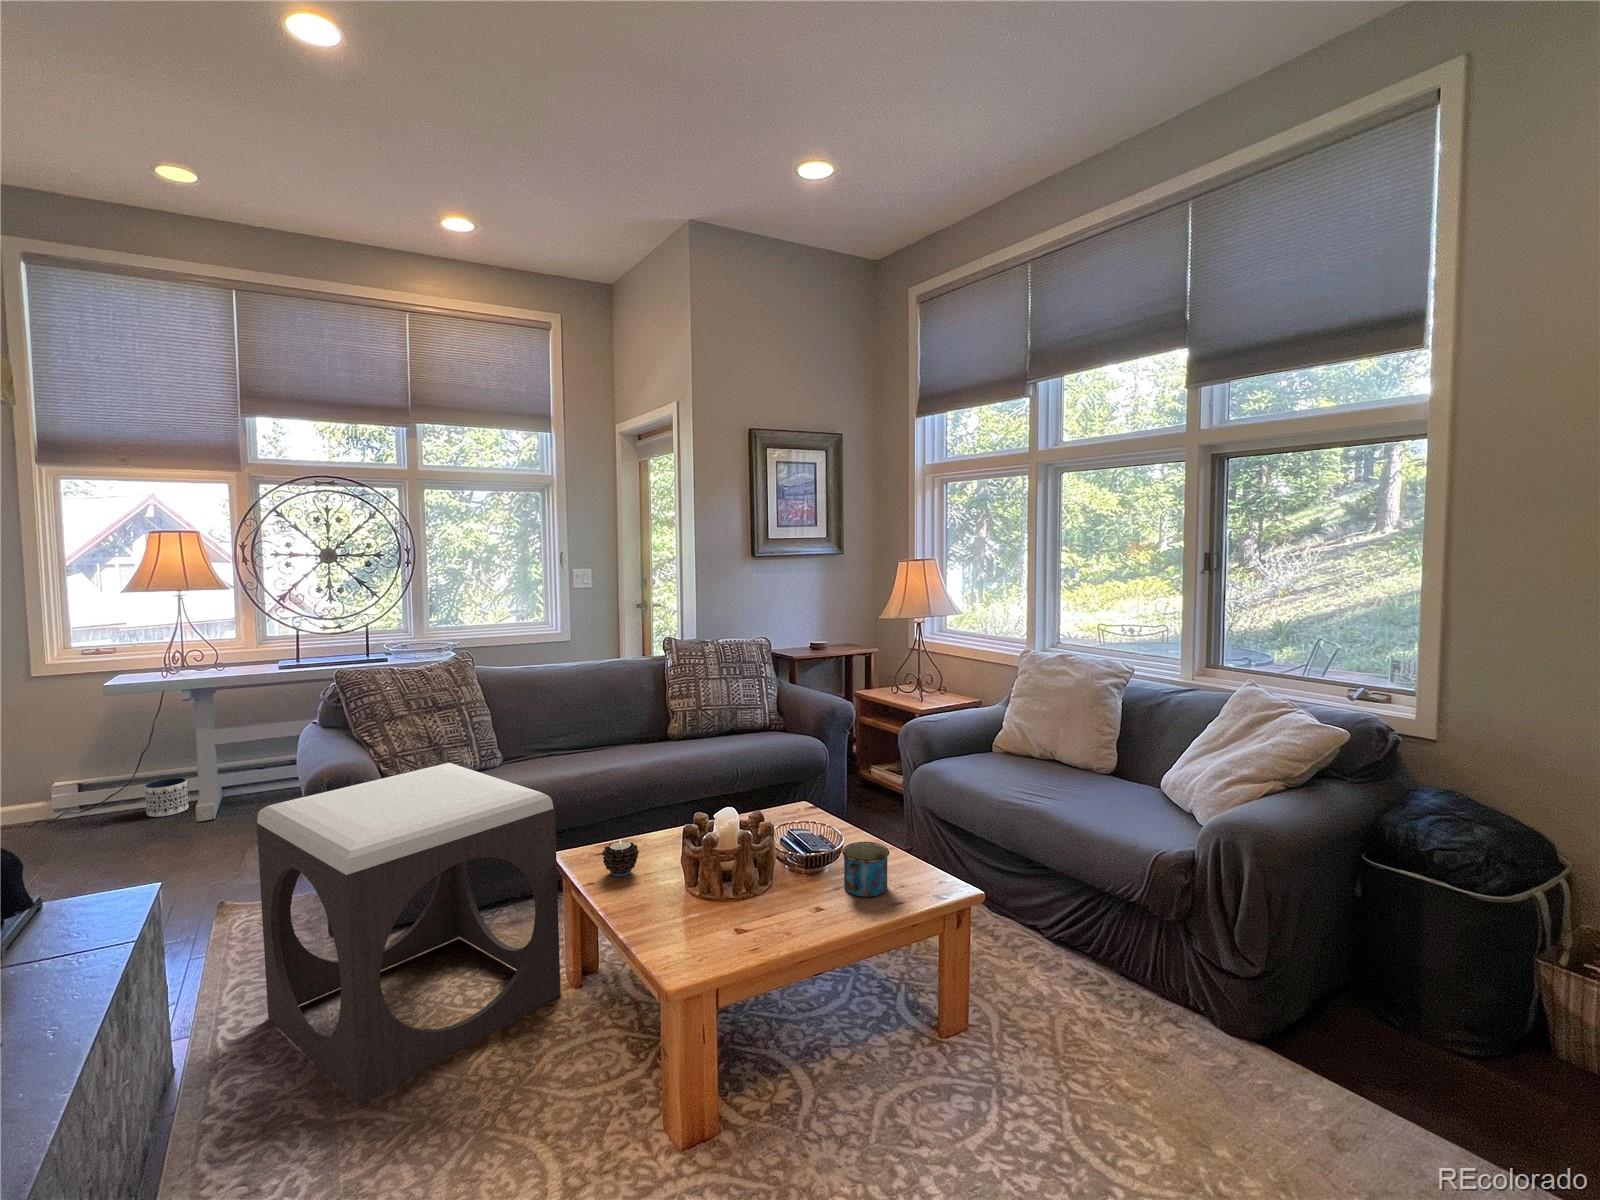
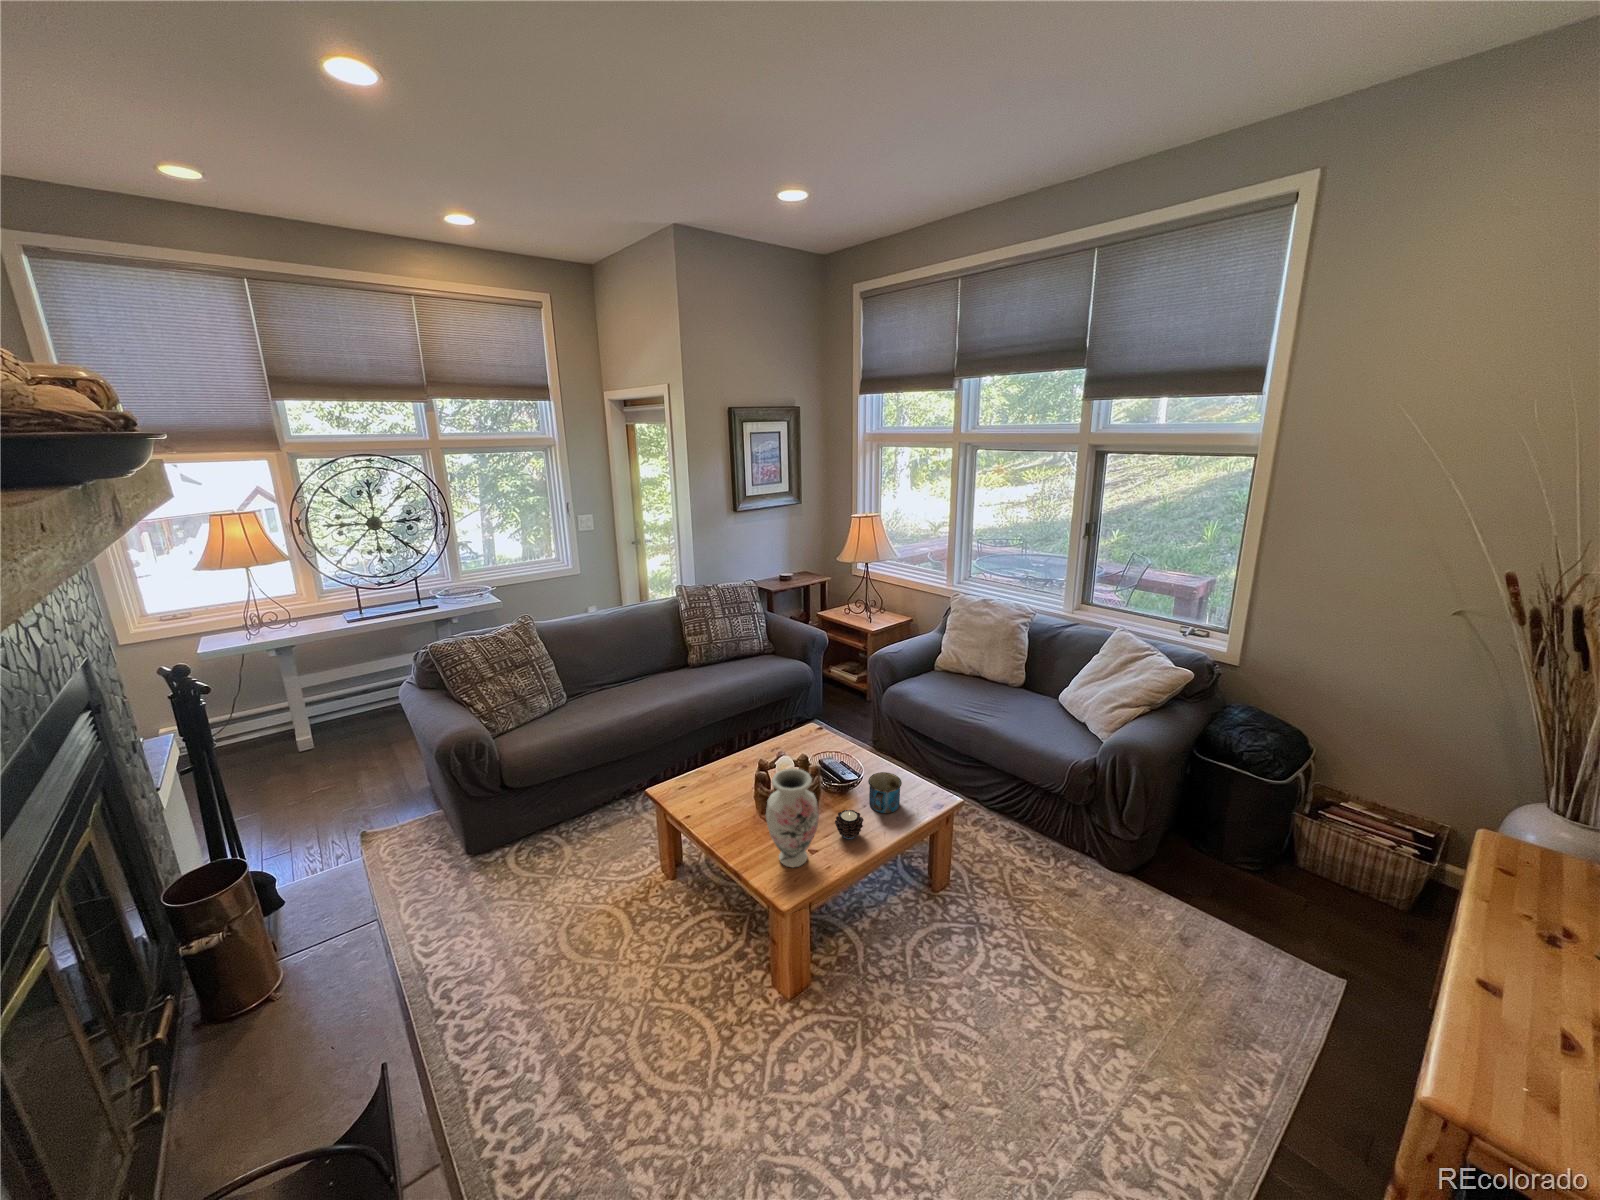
footstool: present [257,763,561,1106] -> none [420,726,663,995]
planter: present [145,778,189,817] -> none [241,716,282,750]
vase: none [672,799,746,944] -> present [766,768,819,867]
candle: present [602,840,639,876] -> present [835,810,863,839]

